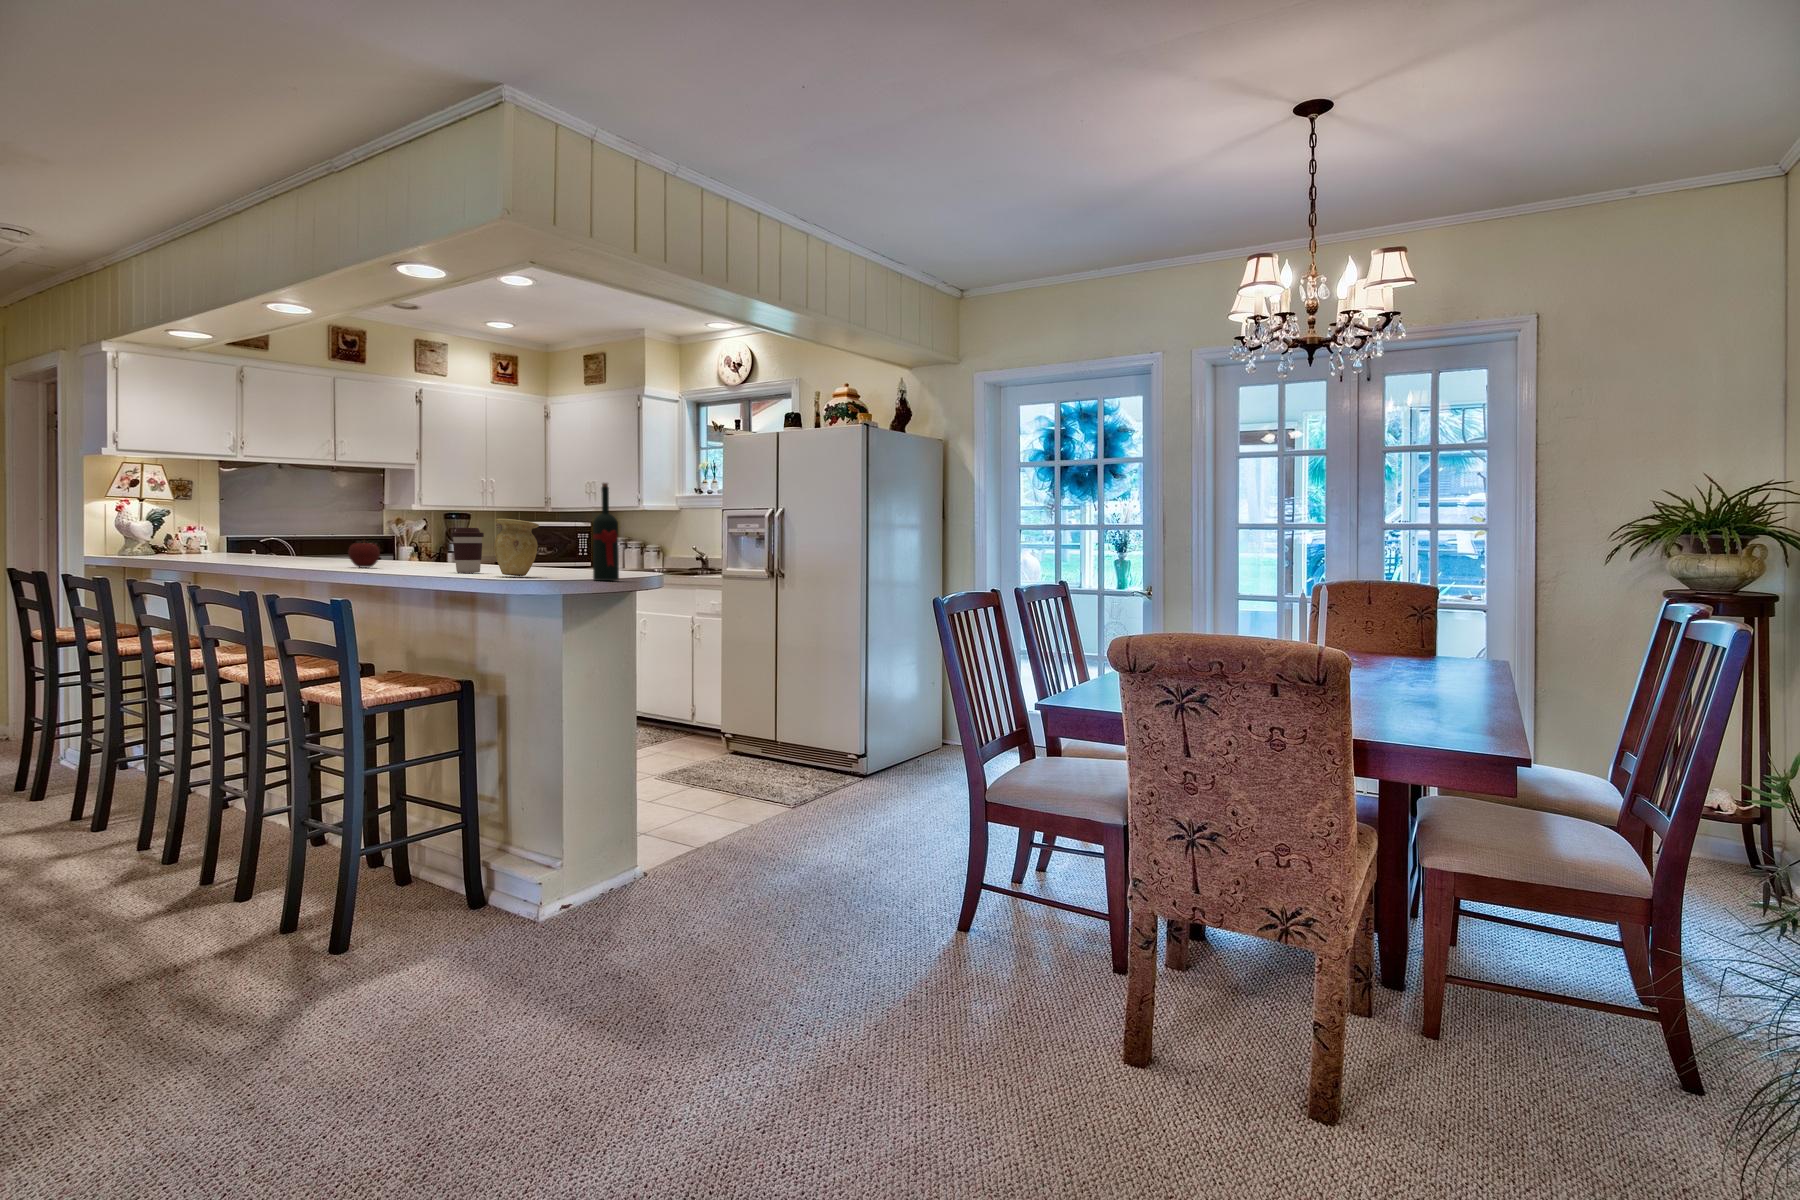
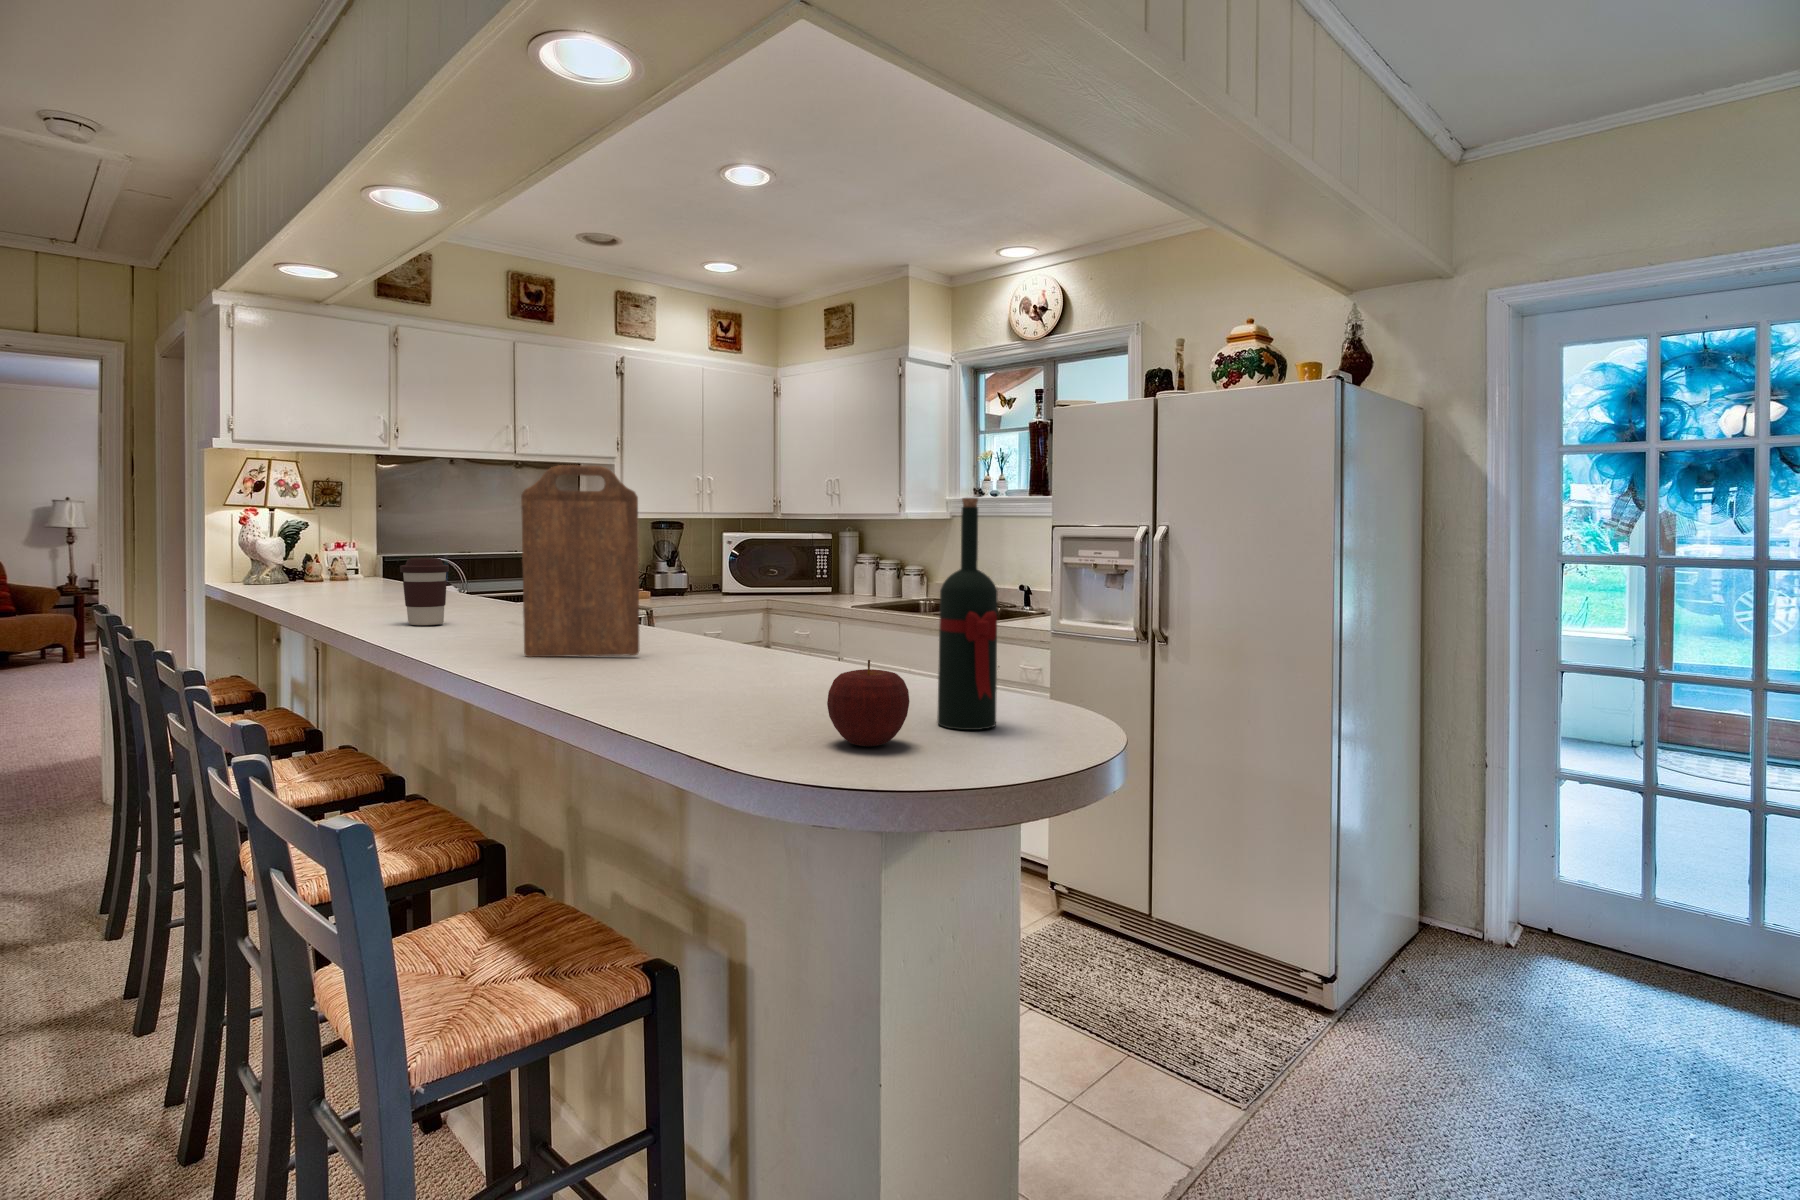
cutting board: none [382,468,450,570] -> present [521,465,639,657]
vase: present [494,519,539,576] -> none [722,578,814,700]
coffee cup: present [451,528,484,573] -> present [400,558,449,625]
apple: present [348,543,380,568] -> present [827,660,909,746]

